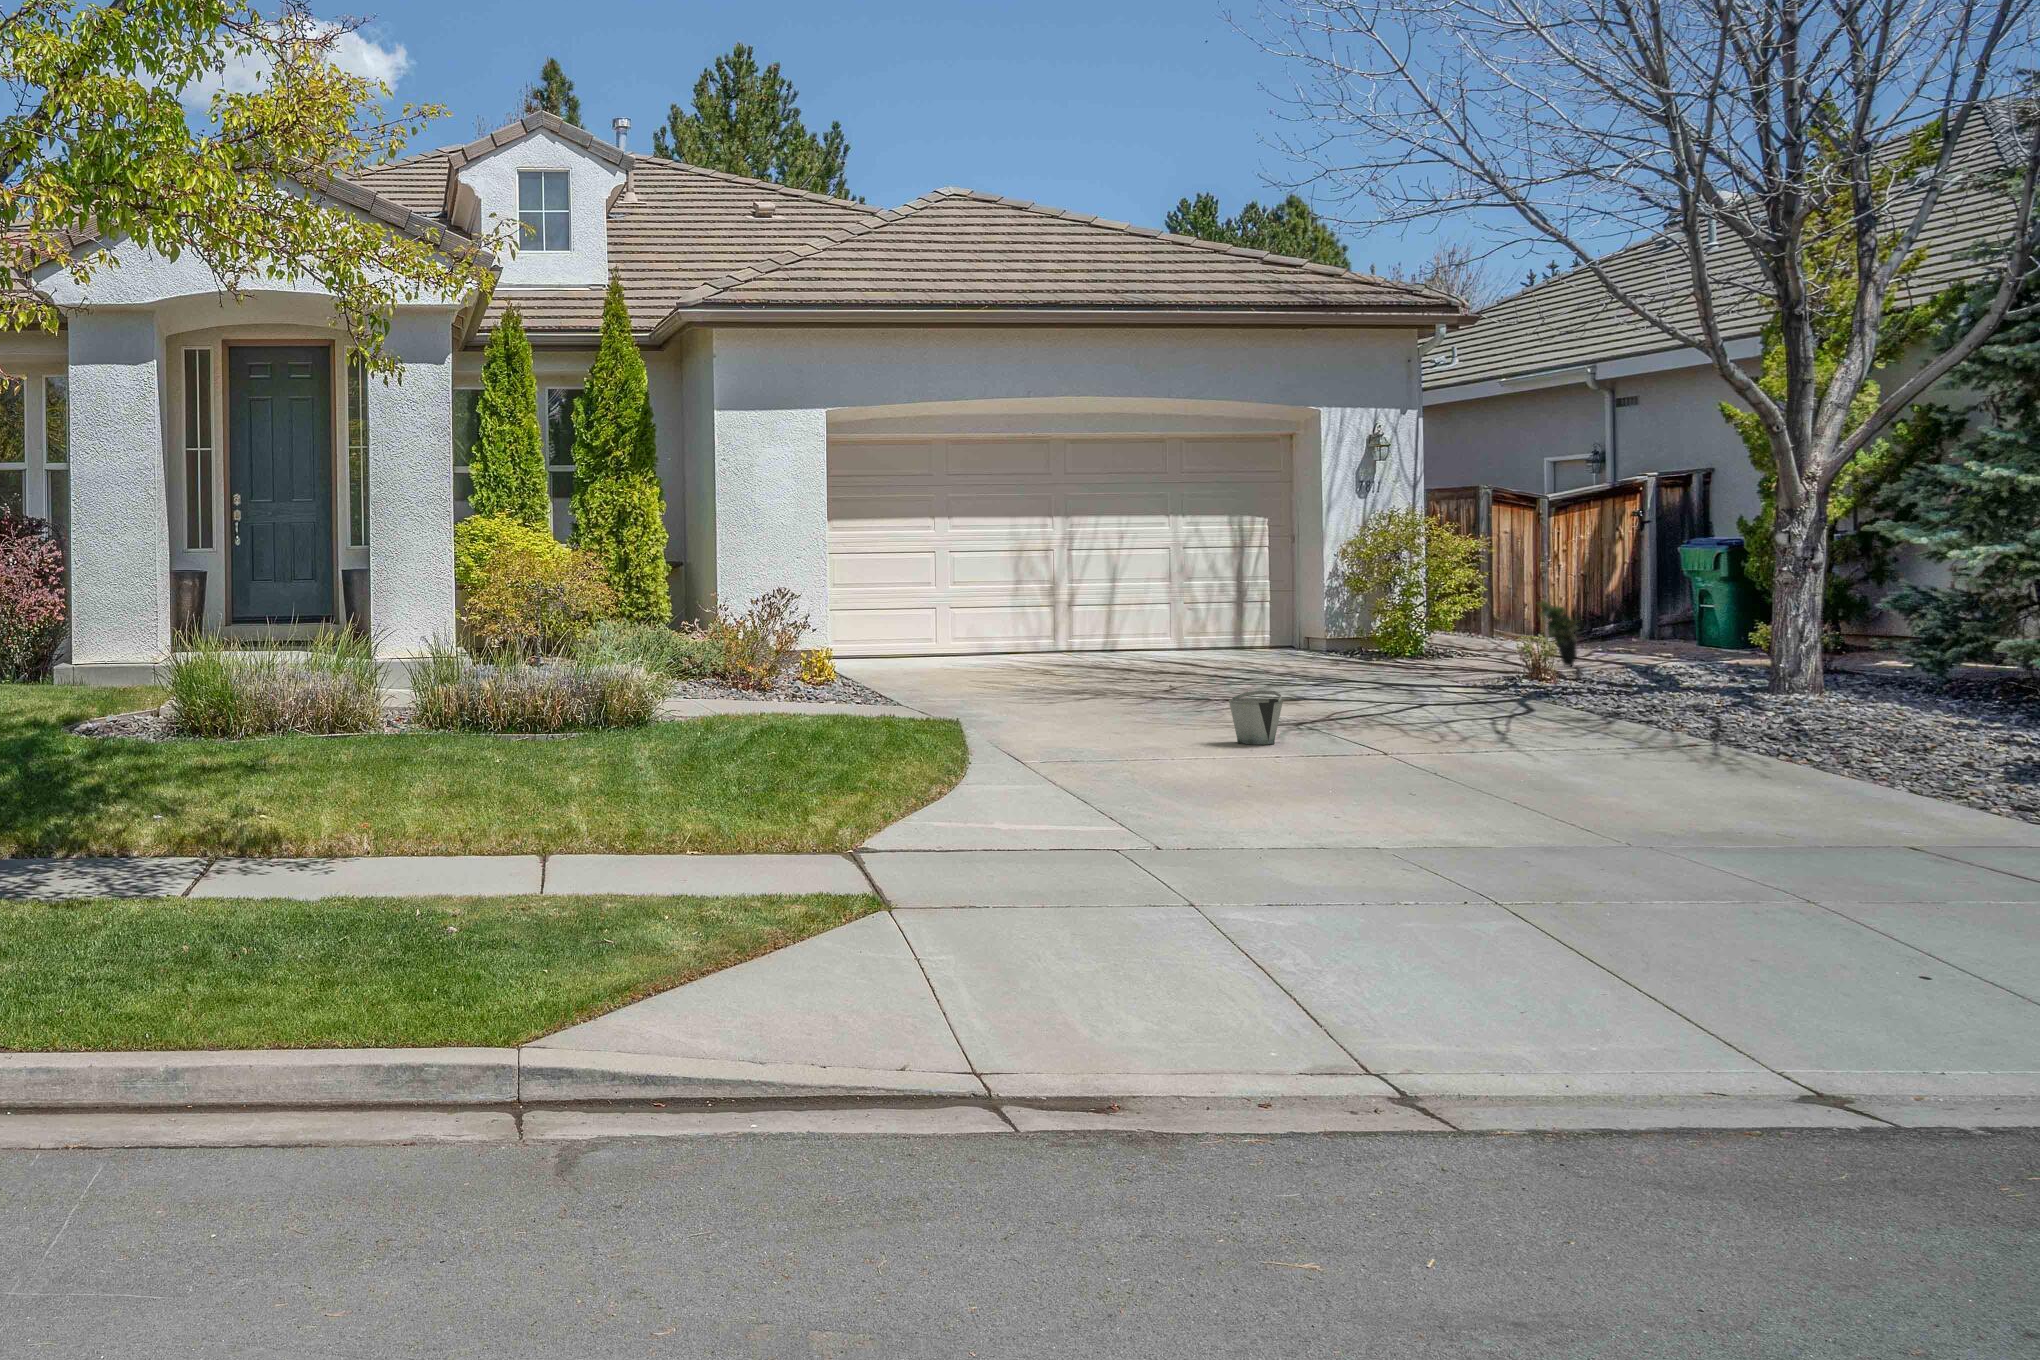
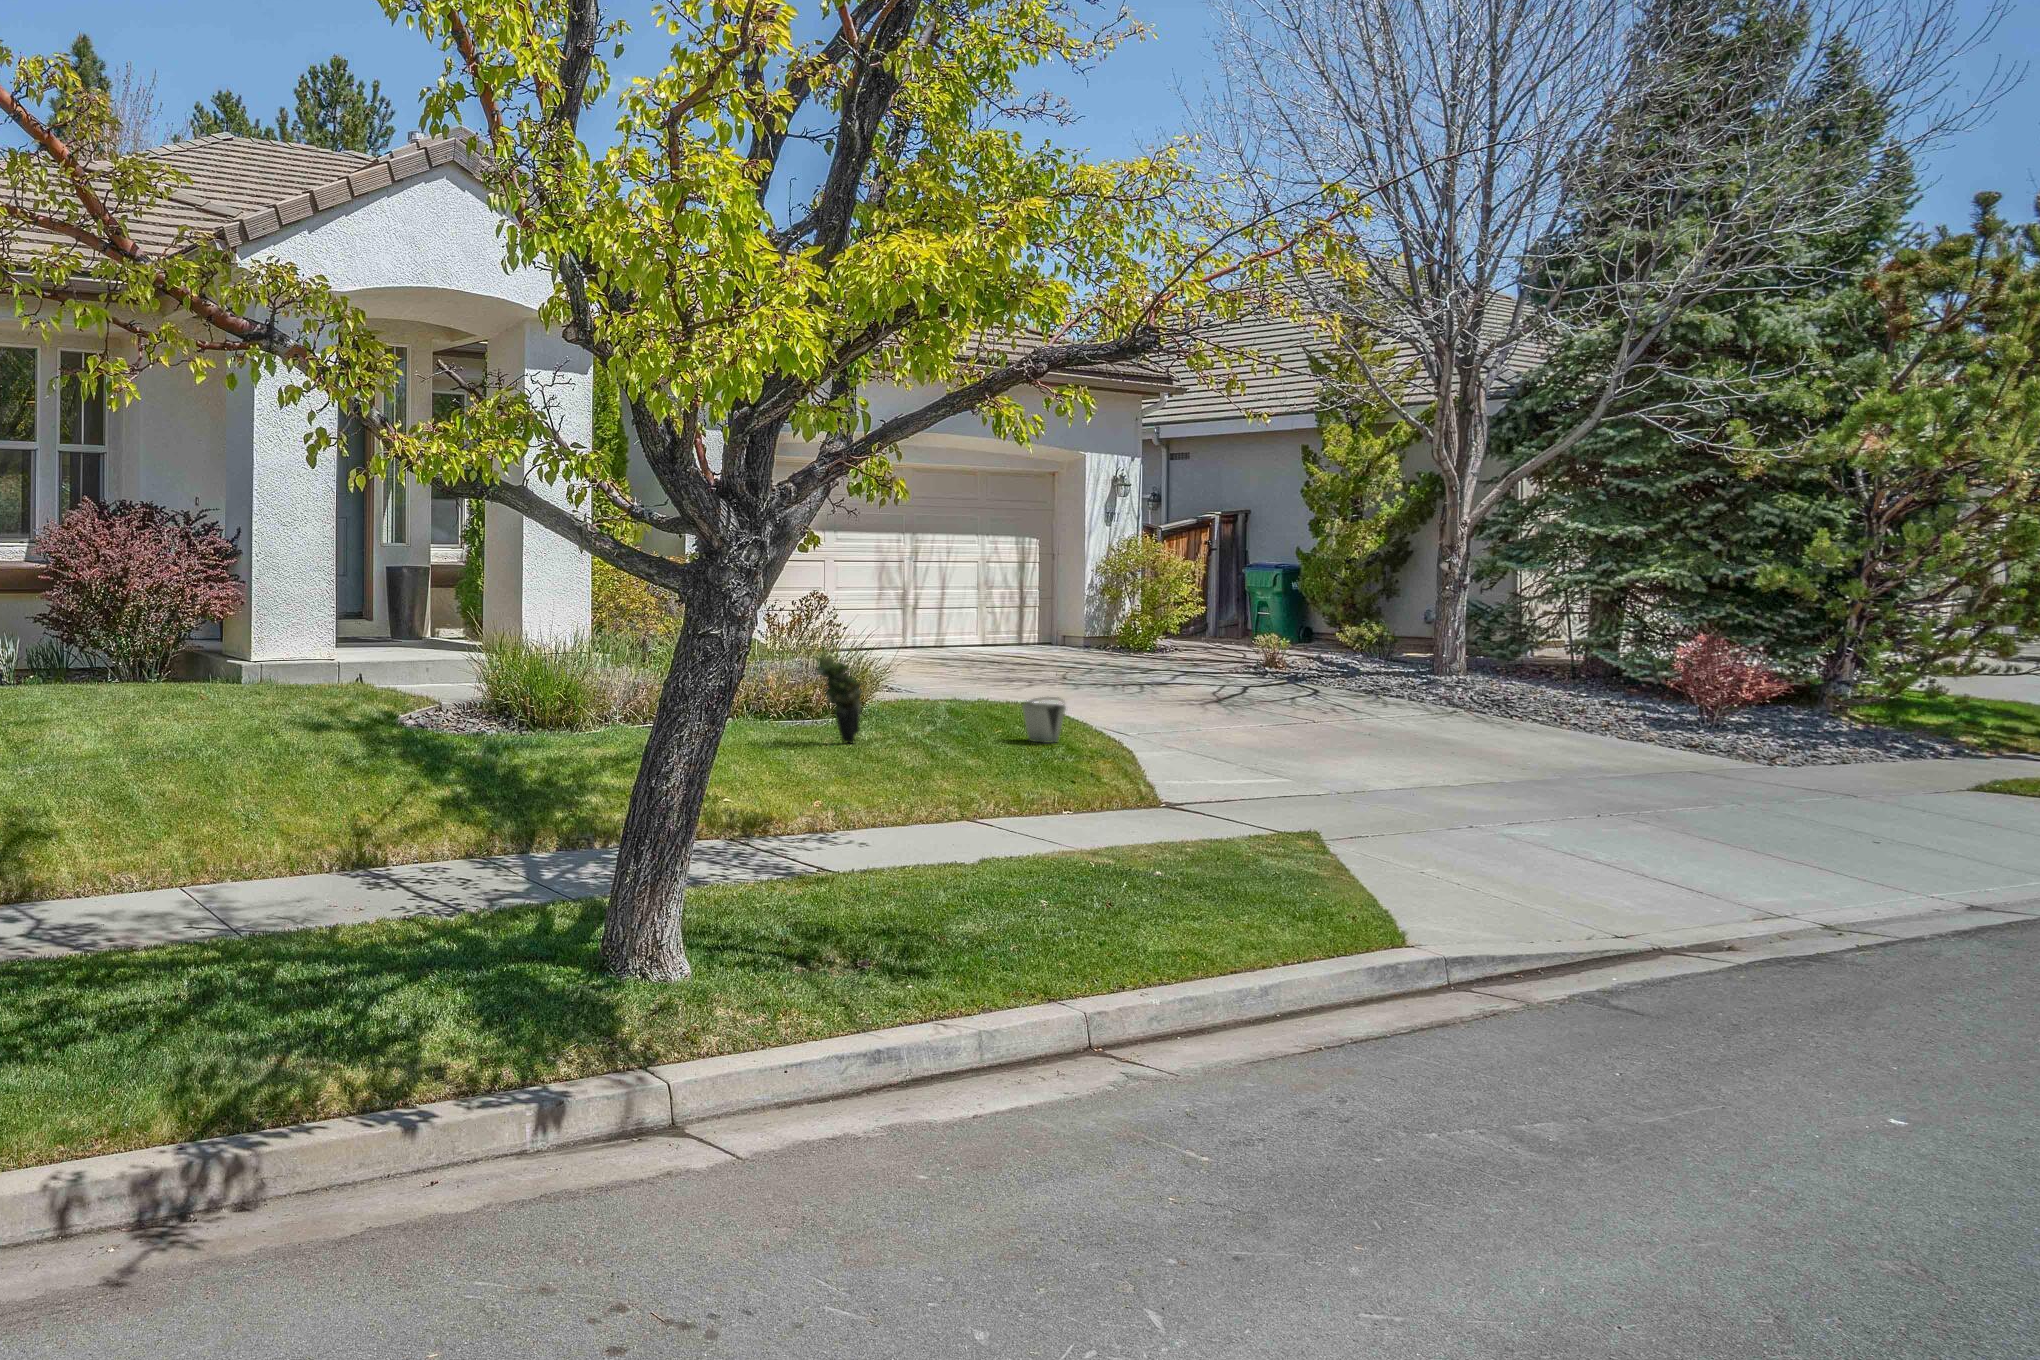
potted plant: present [1538,601,1580,667] -> present [814,655,863,743]

